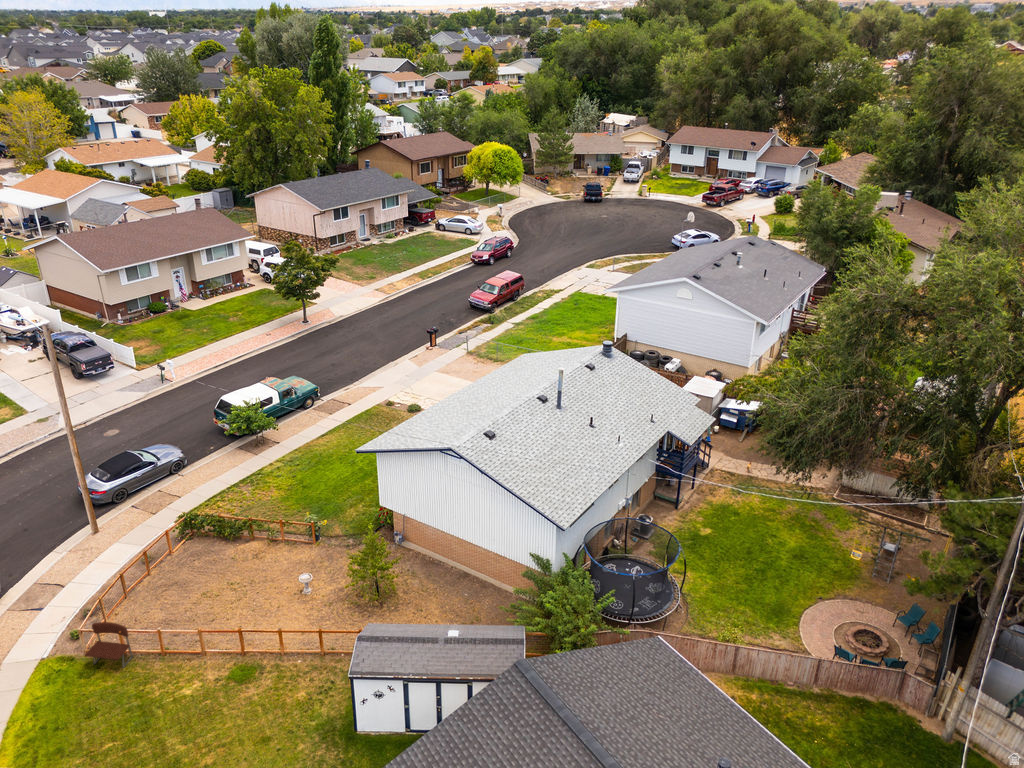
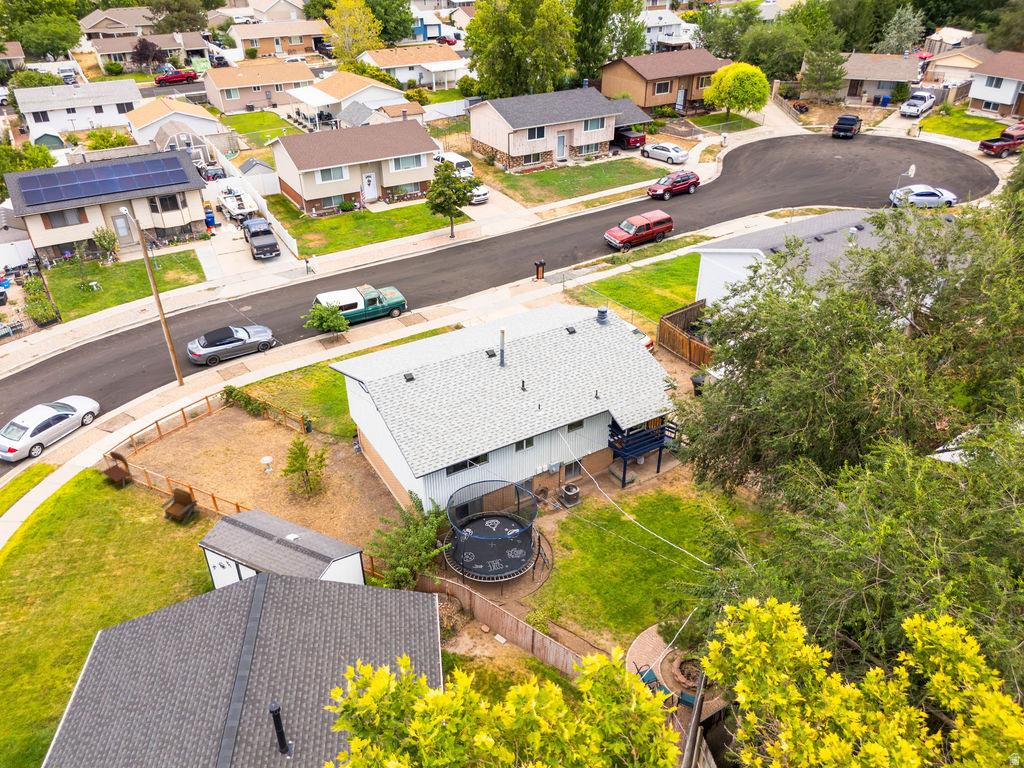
lounge chair: none [212,637,259,681] -> present [161,488,200,525]

